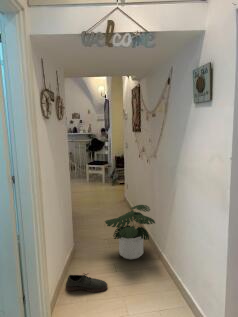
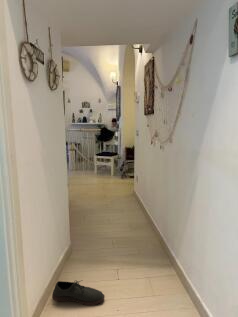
potted plant: present [105,205,155,260] -> none [106,199,168,265]

